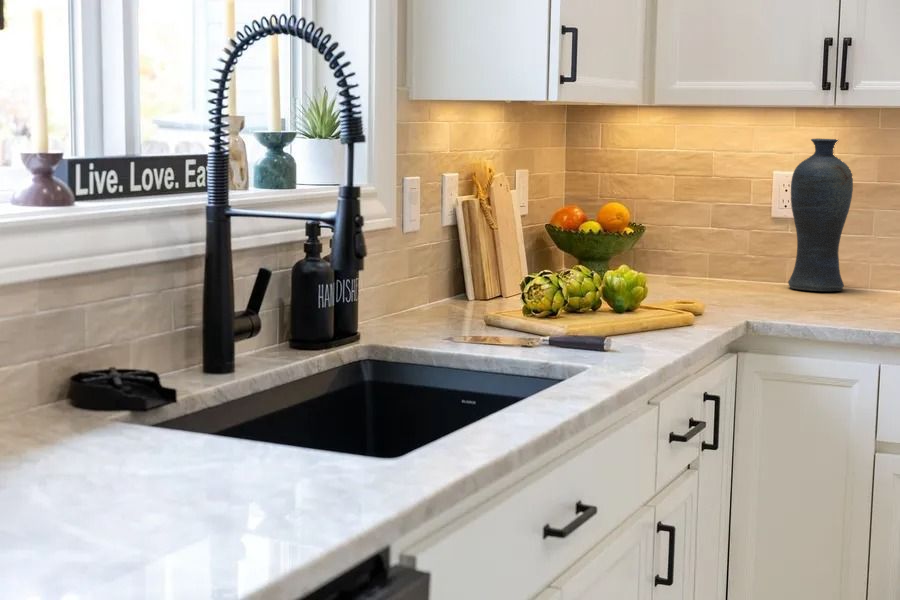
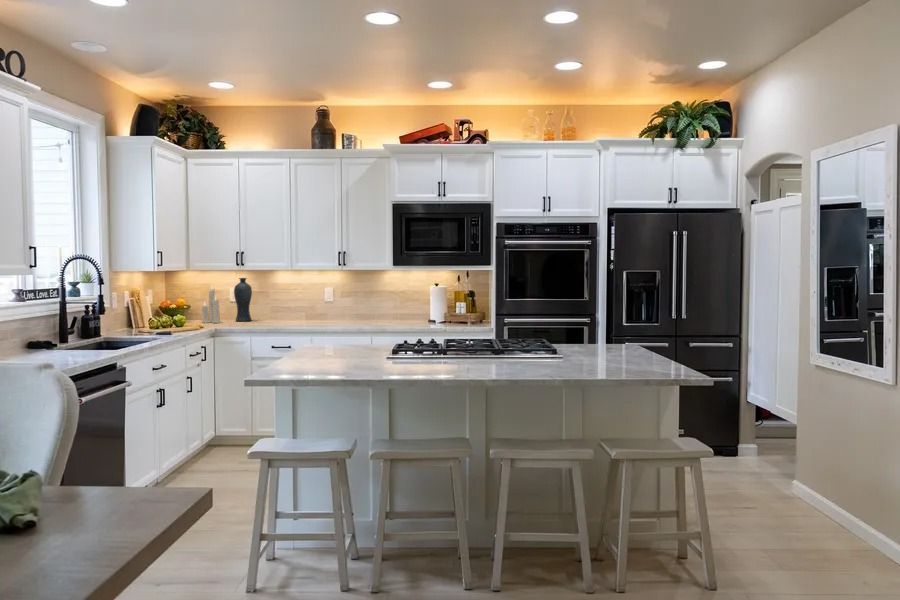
candle: none [678,149,743,293] -> present [202,289,220,323]

